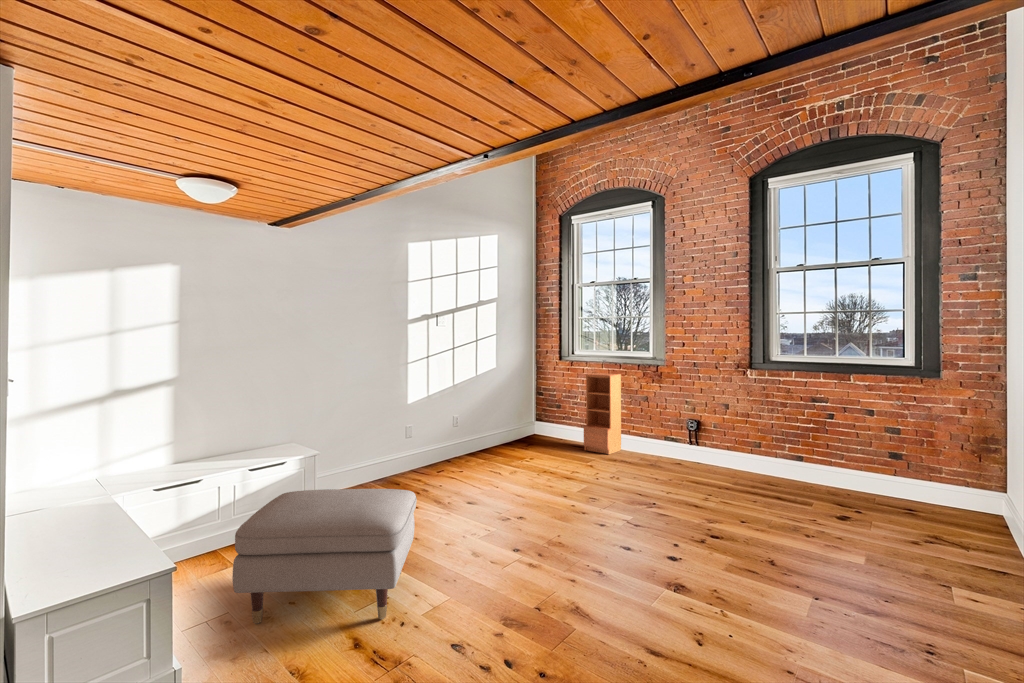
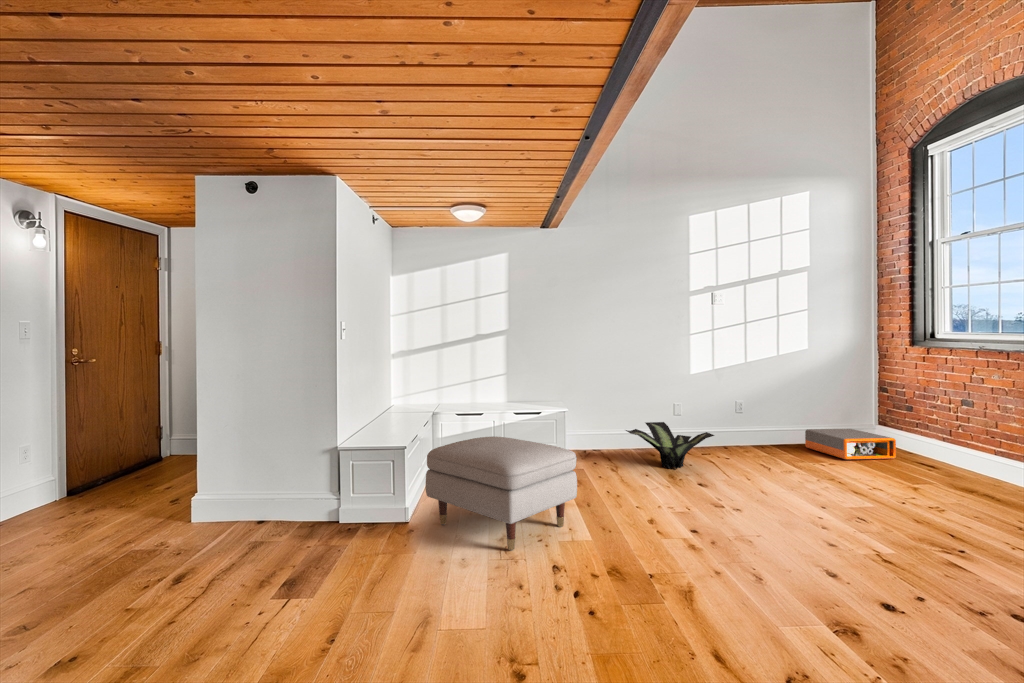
bookcase: present [584,373,621,454] -> none [931,363,1006,482]
storage box: none [498,426,558,451] -> present [805,429,896,459]
potted plant: none [380,441,458,487] -> present [626,422,714,469]

